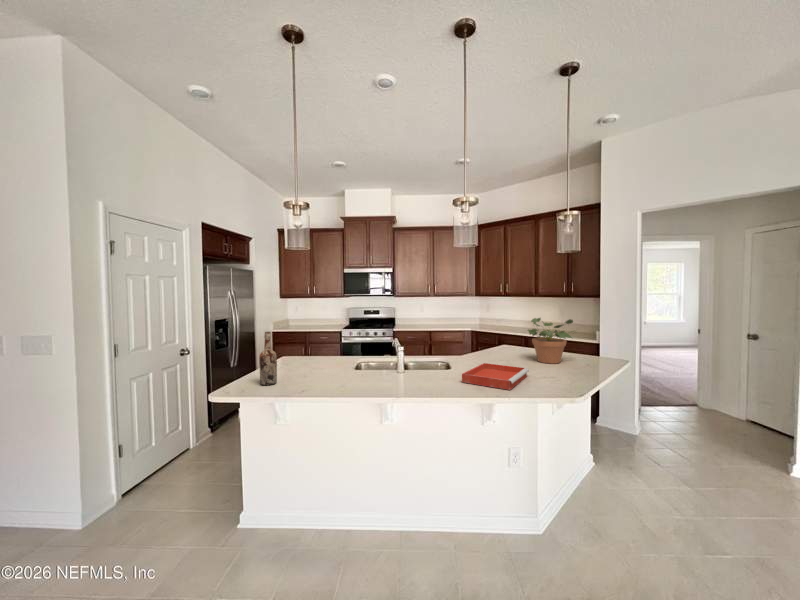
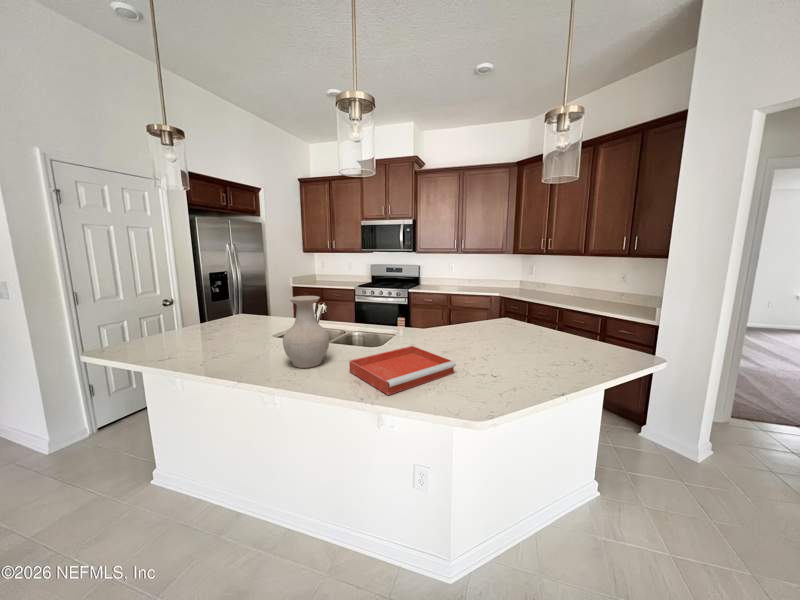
potted plant: present [528,318,573,364] -> none [493,286,574,355]
vase: none [404,329,438,384] -> present [283,296,329,368]
wine bottle: present [259,332,277,385] -> none [145,290,170,349]

